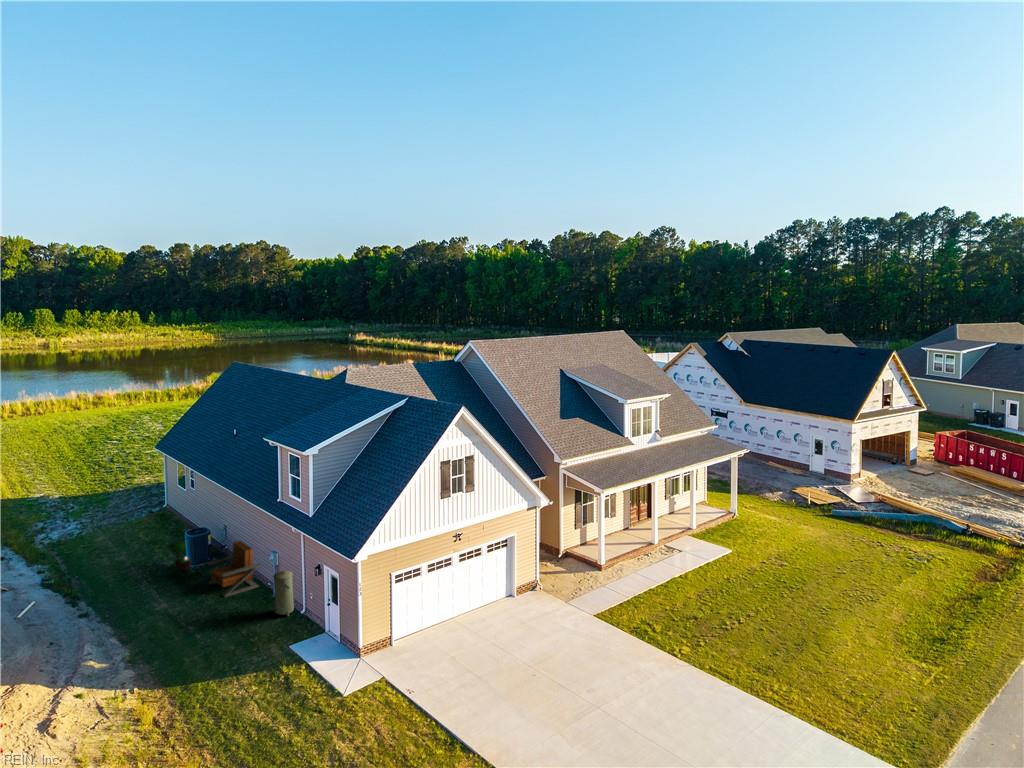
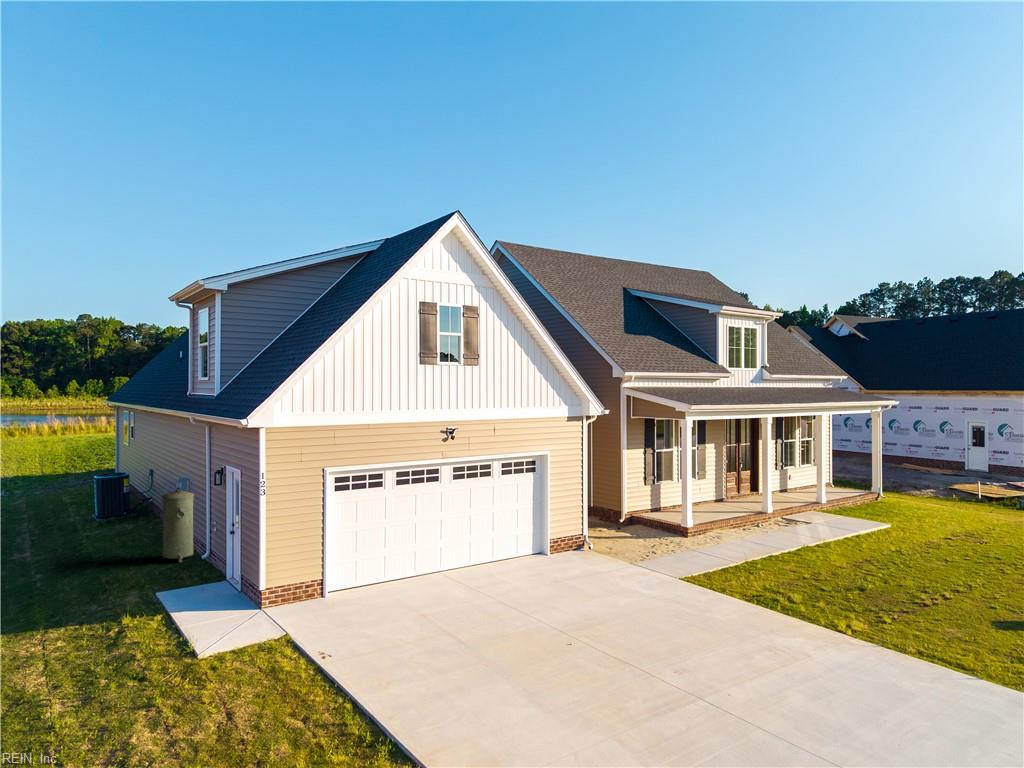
lounge chair: present [208,541,259,597] -> none [93,470,164,541]
potted tree: present [168,542,191,570] -> none [50,468,85,516]

